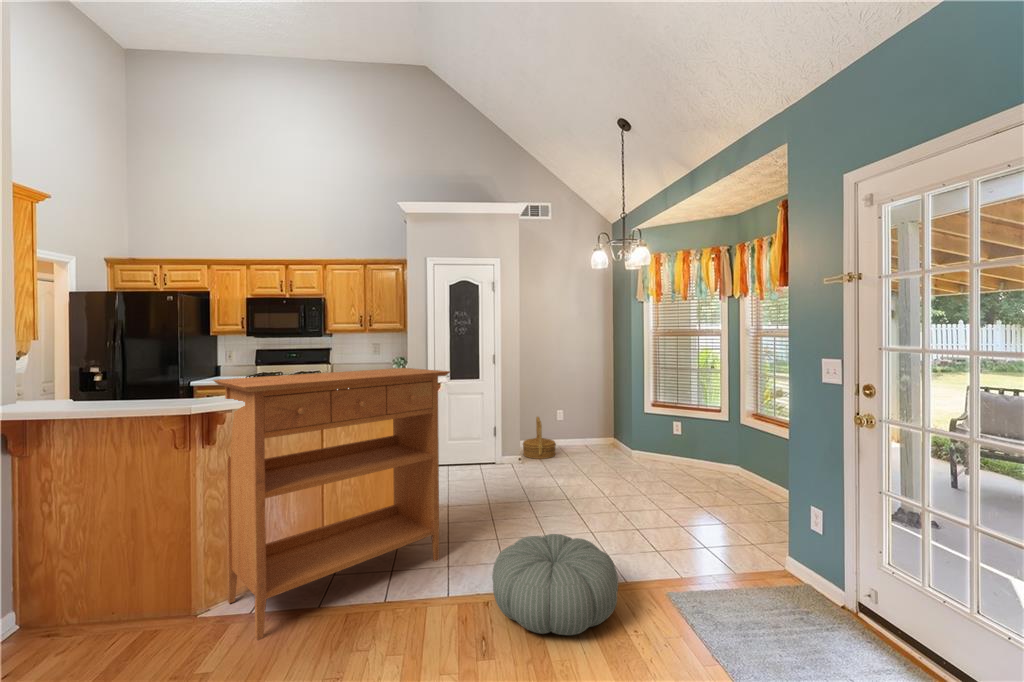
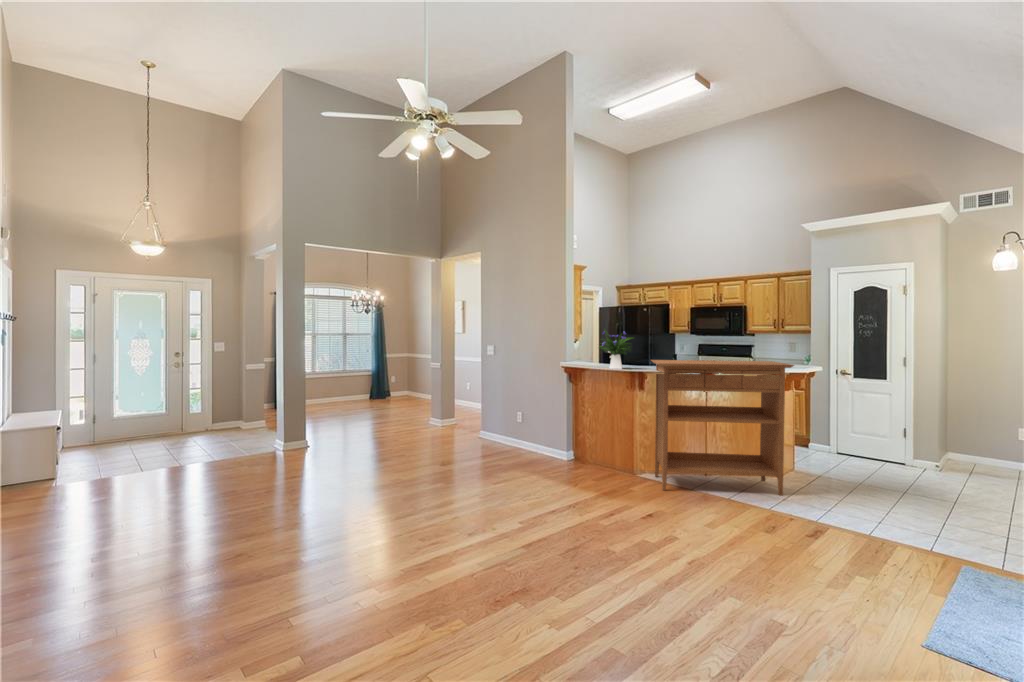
flower arrangement: none [68,316,174,407] -> present [600,329,634,369]
woven basket: present [523,417,556,459] -> none [948,428,998,474]
pouf: present [492,534,618,635] -> none [793,487,901,548]

